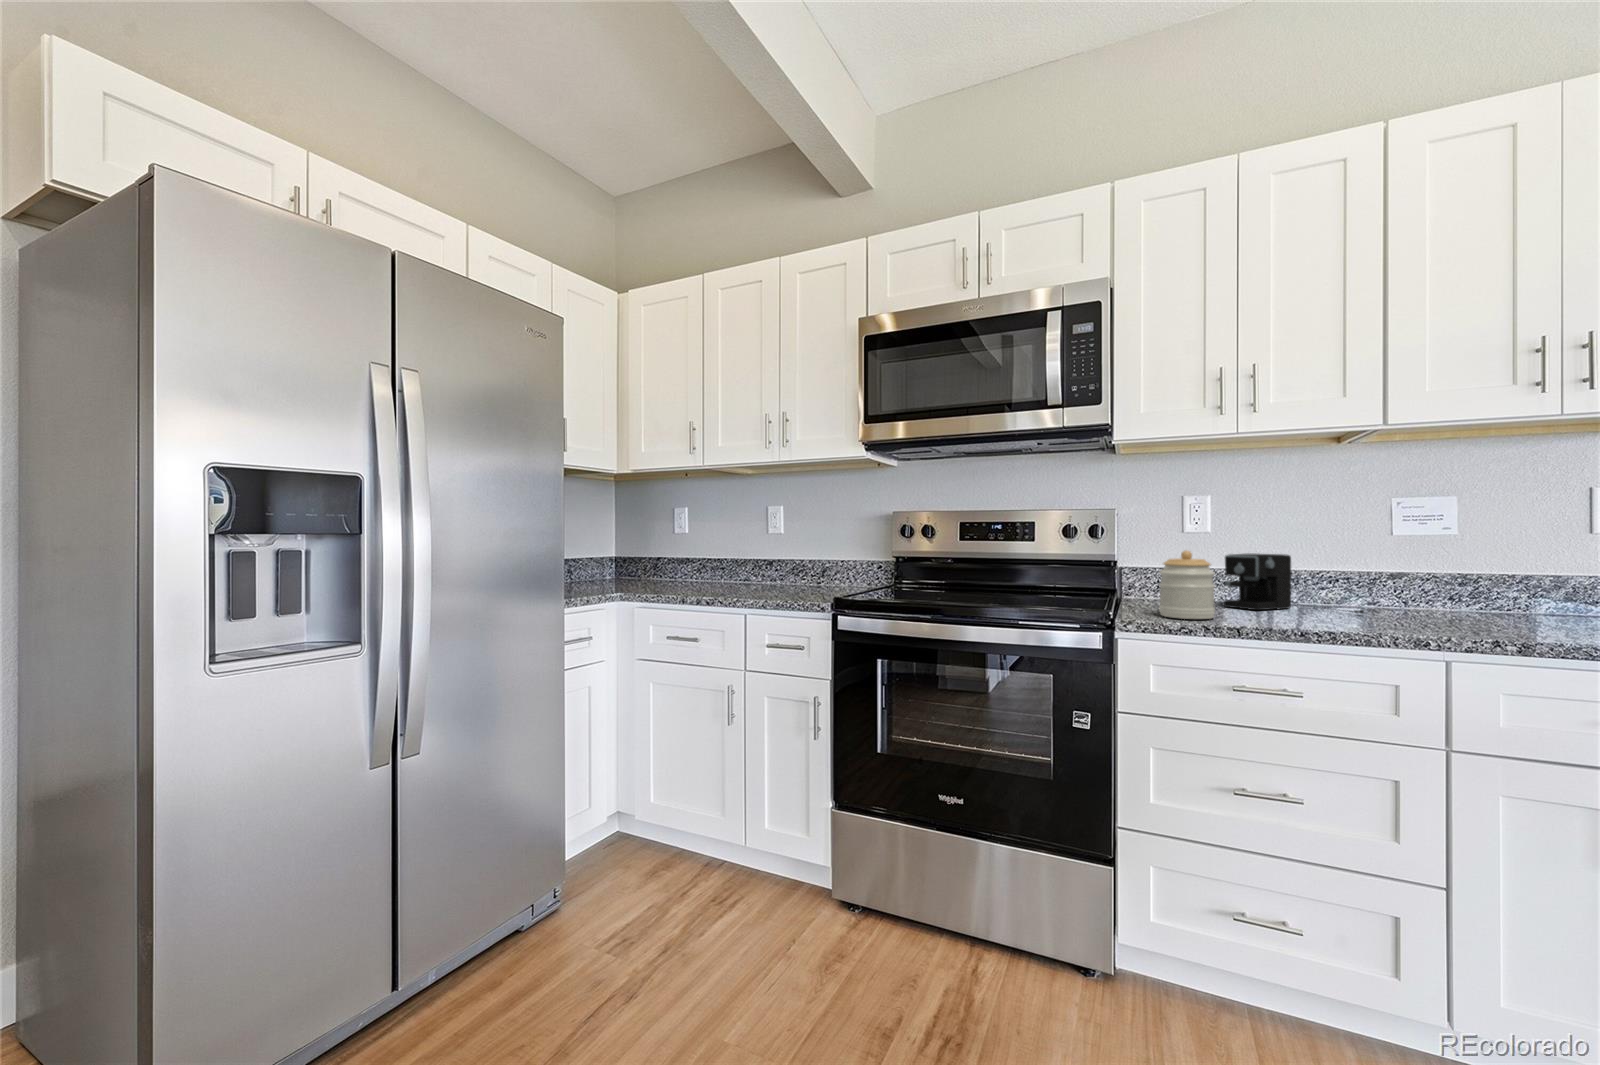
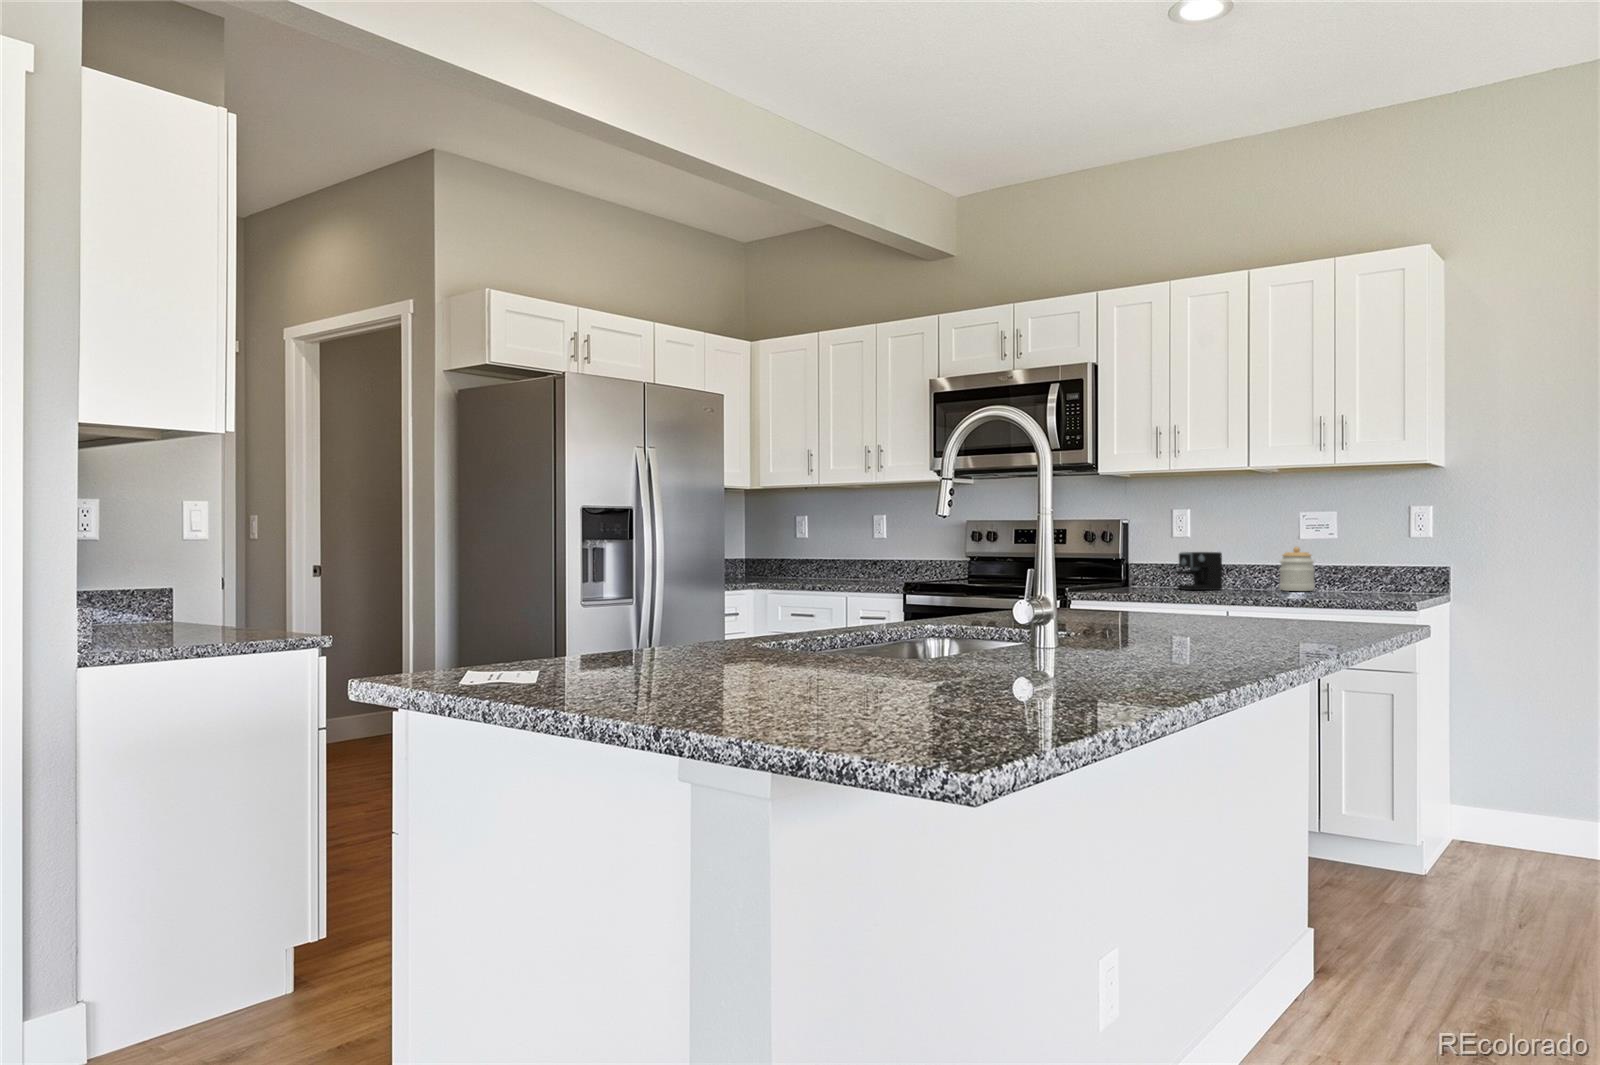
jar: present [1159,551,1215,619] -> present [1280,546,1315,591]

